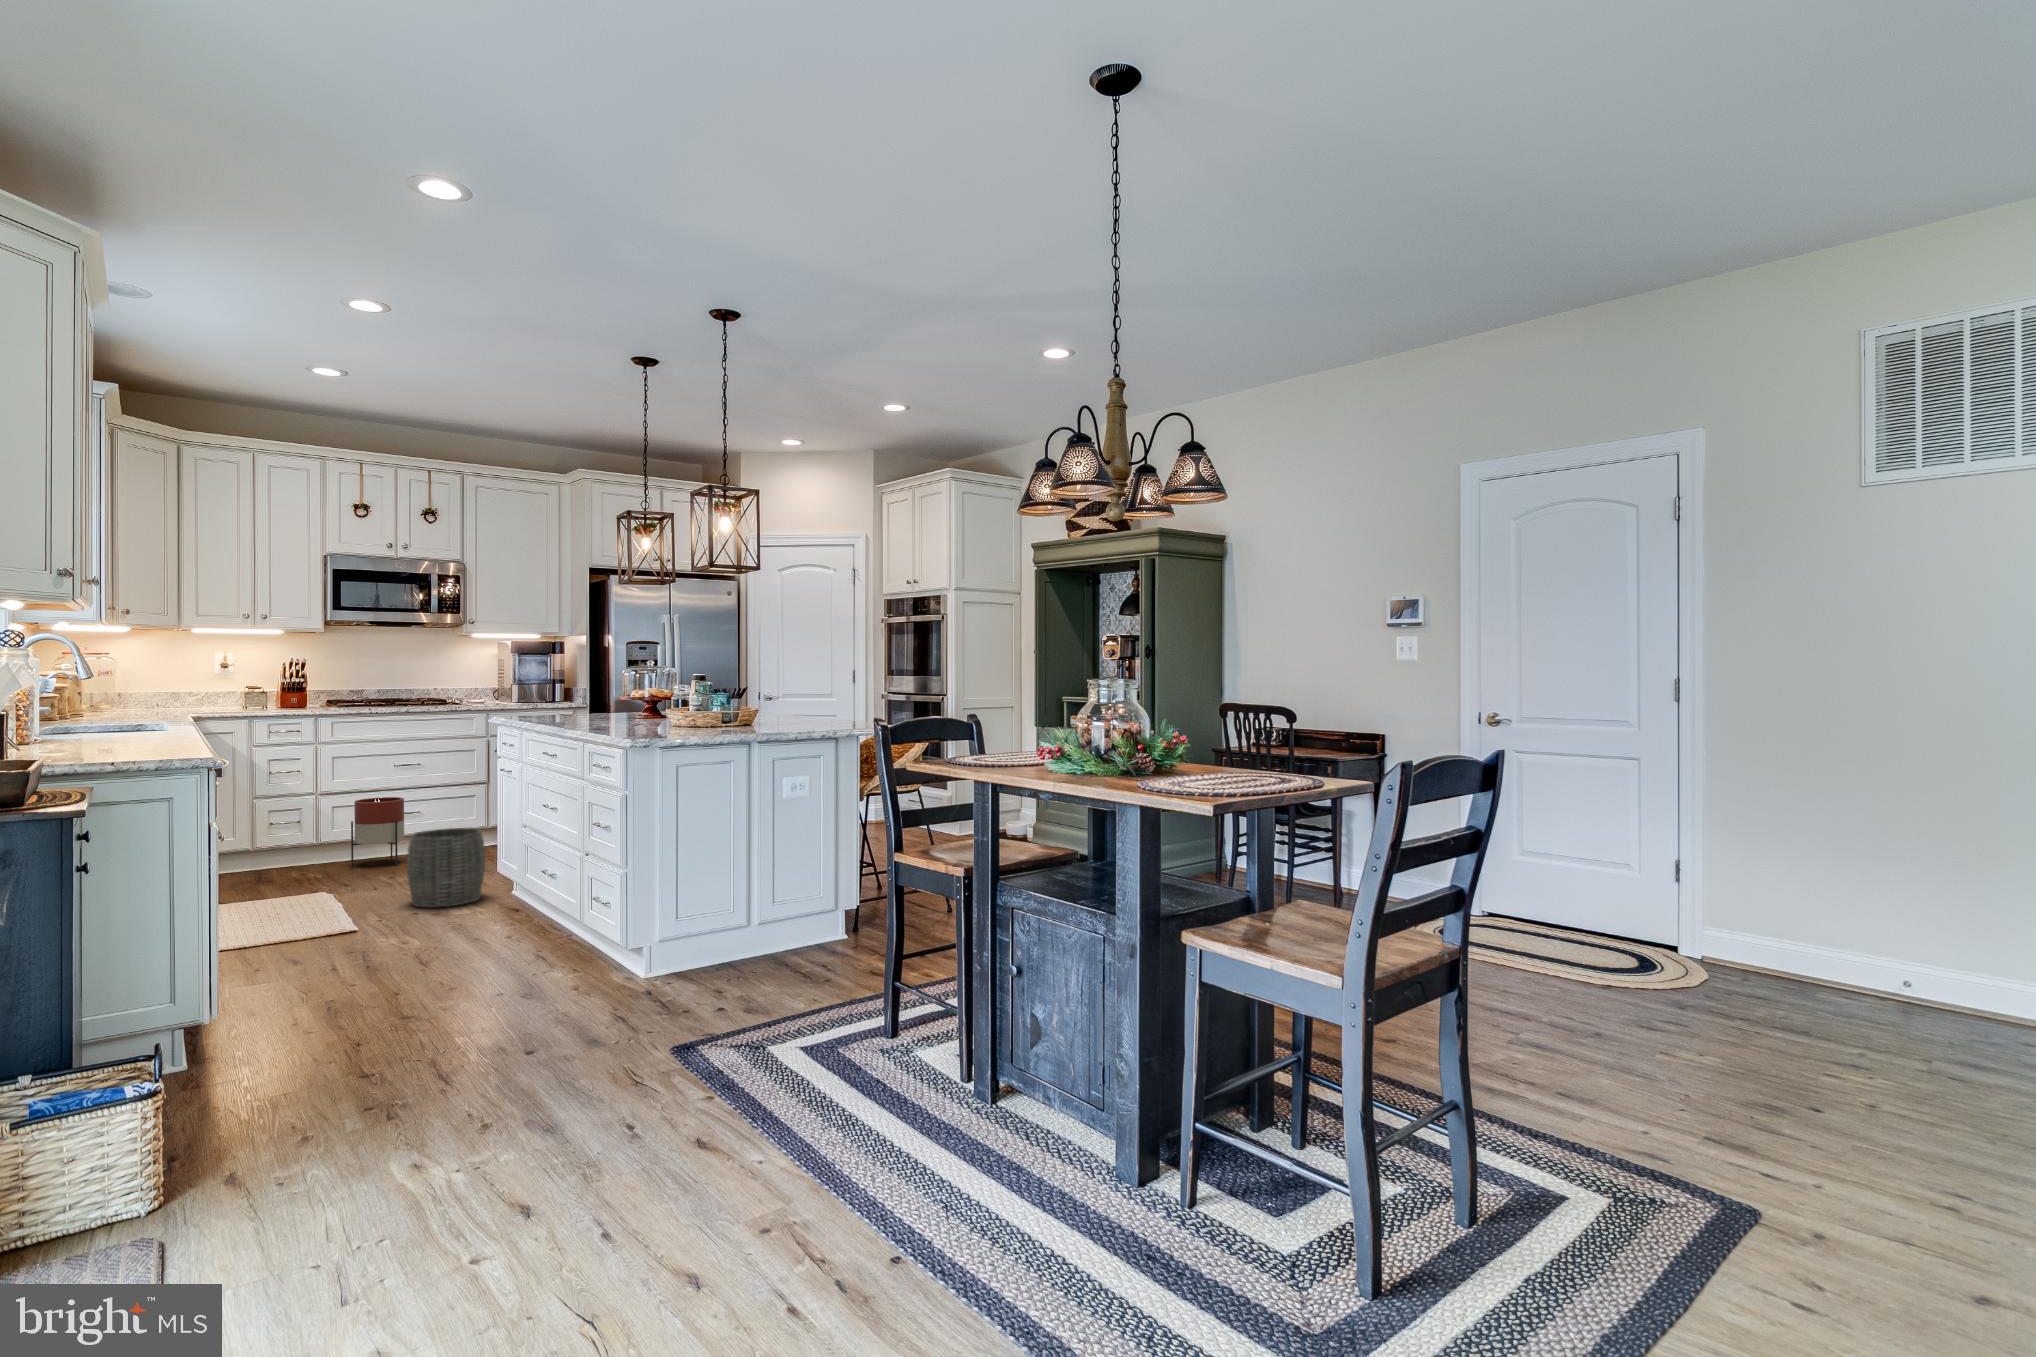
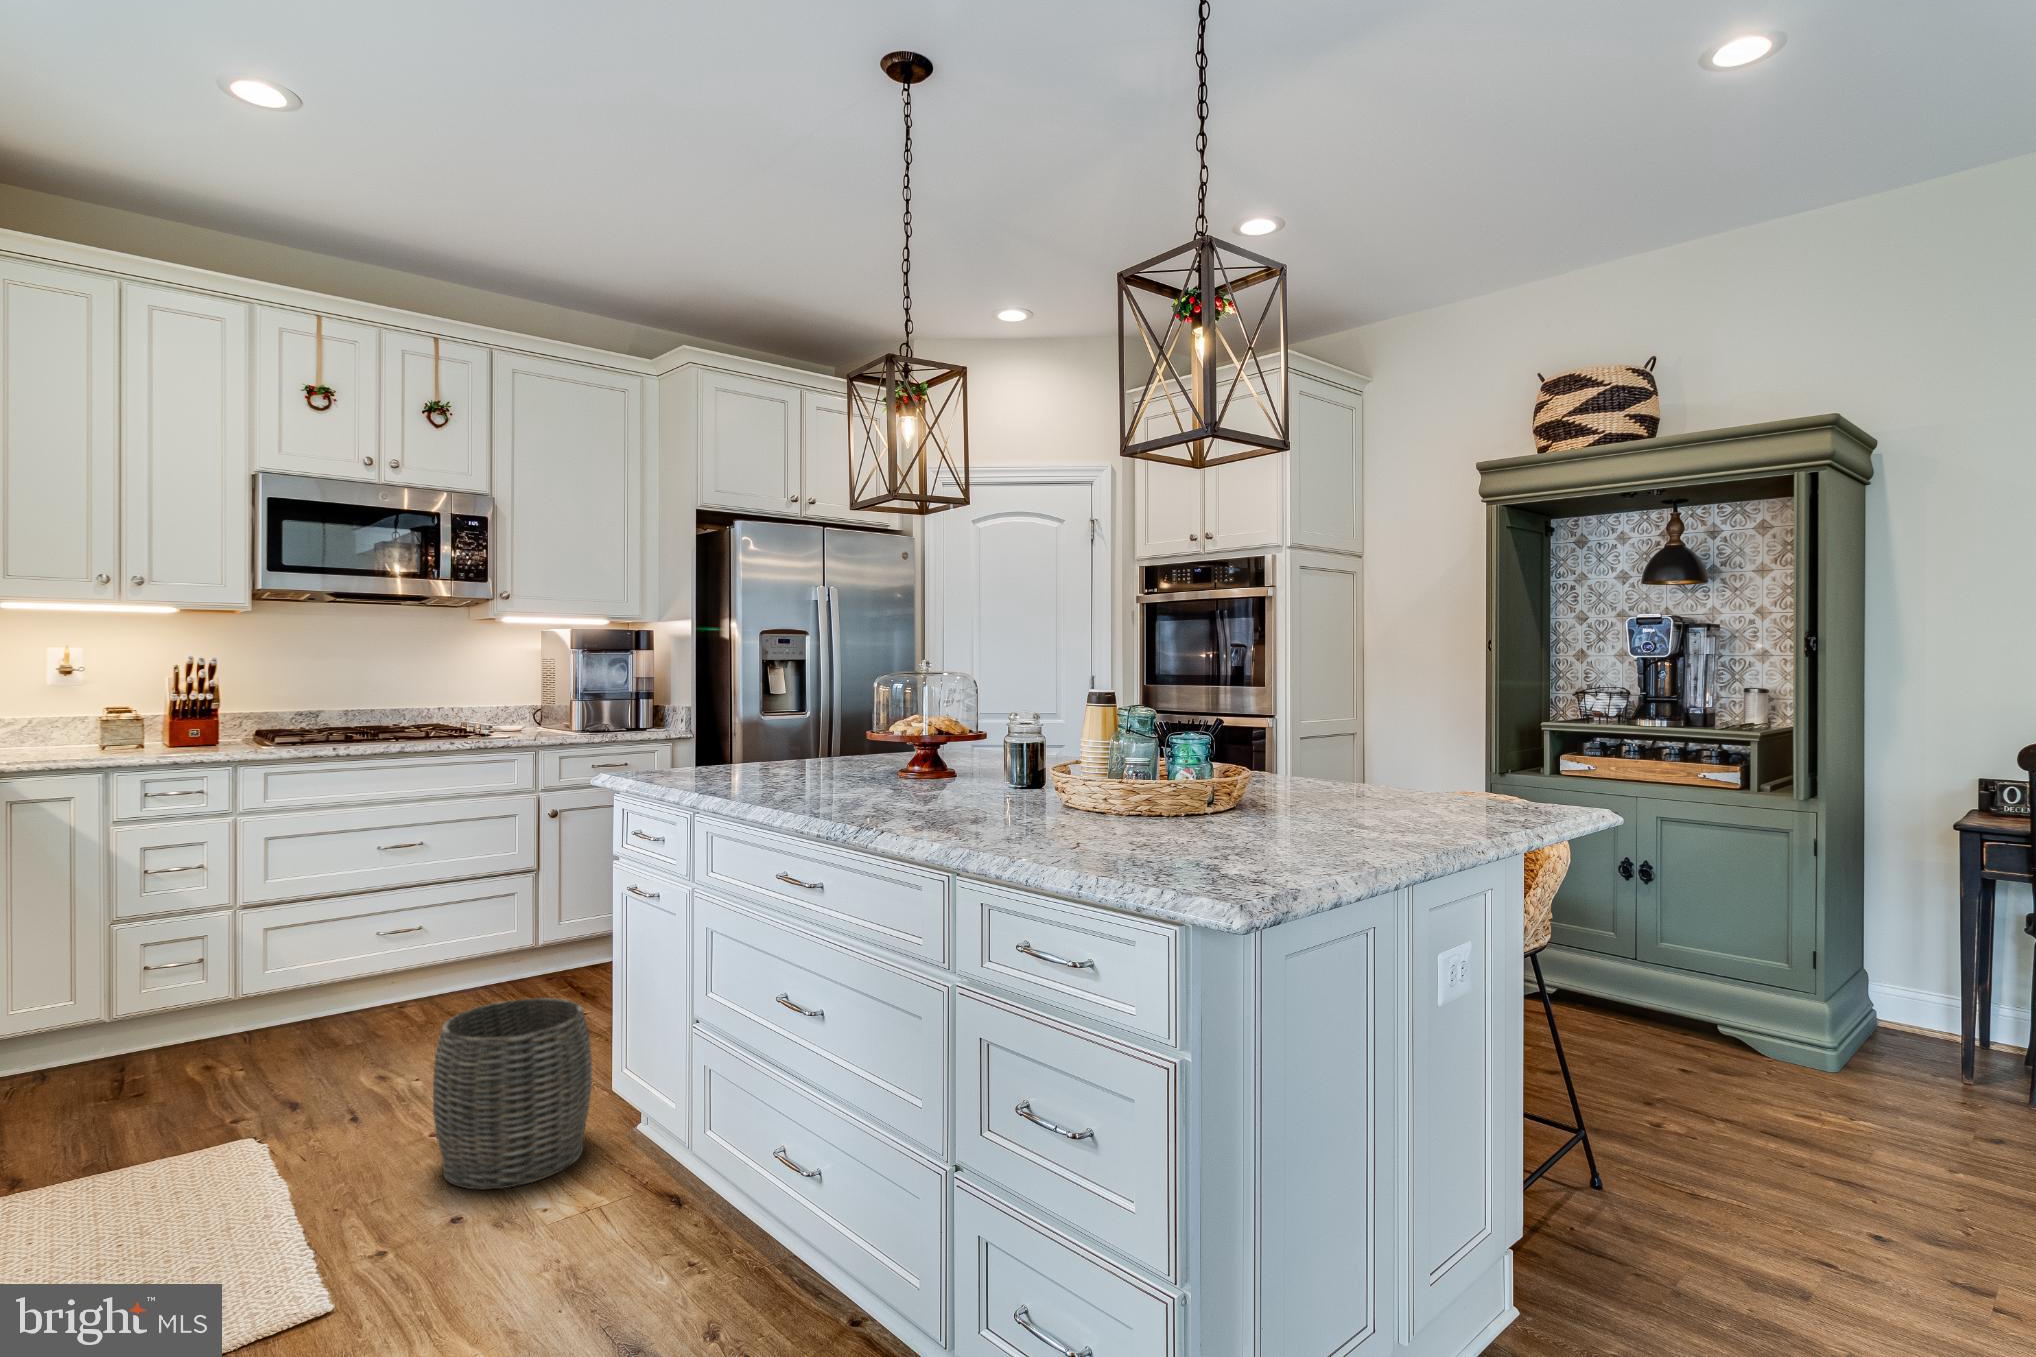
planter: present [351,797,405,867] -> none [302,906,399,1041]

